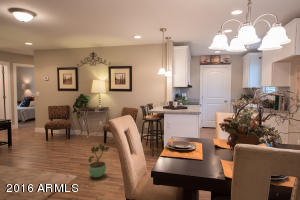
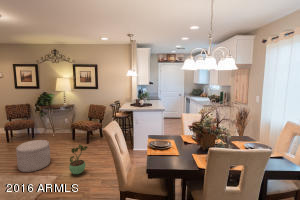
ottoman: none [43,138,76,169] -> present [16,140,50,172]

